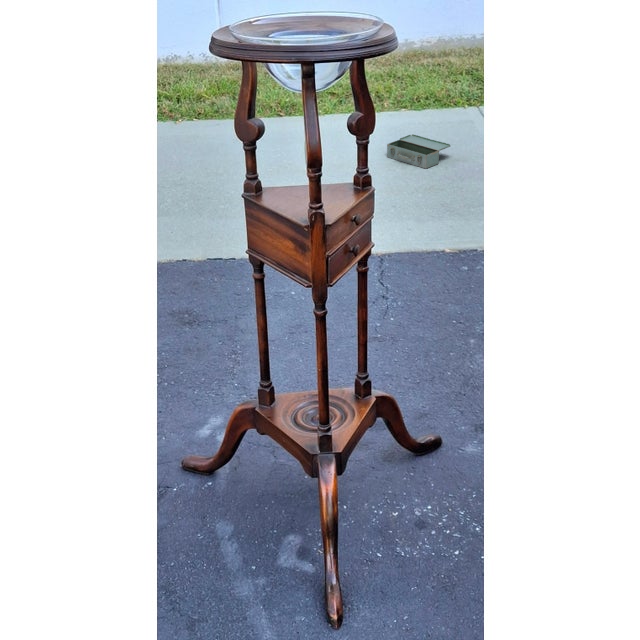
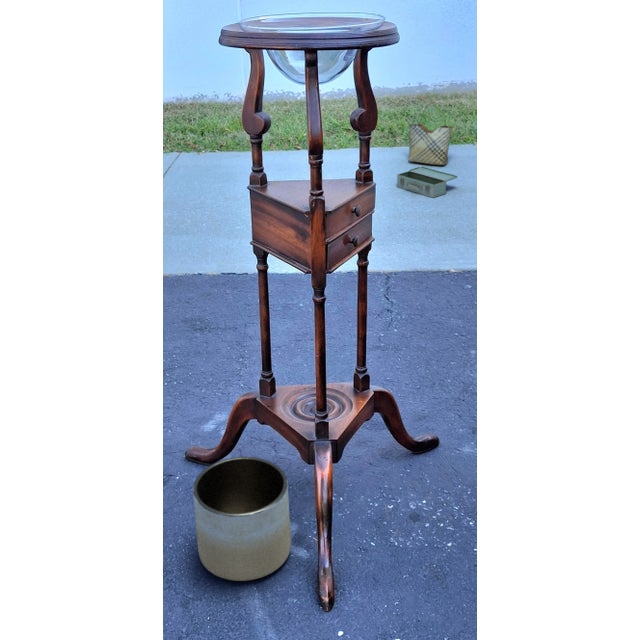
woven basket: none [397,64,444,131] -> present [408,102,452,165]
planter: none [195,471,296,598] -> present [193,457,291,581]

